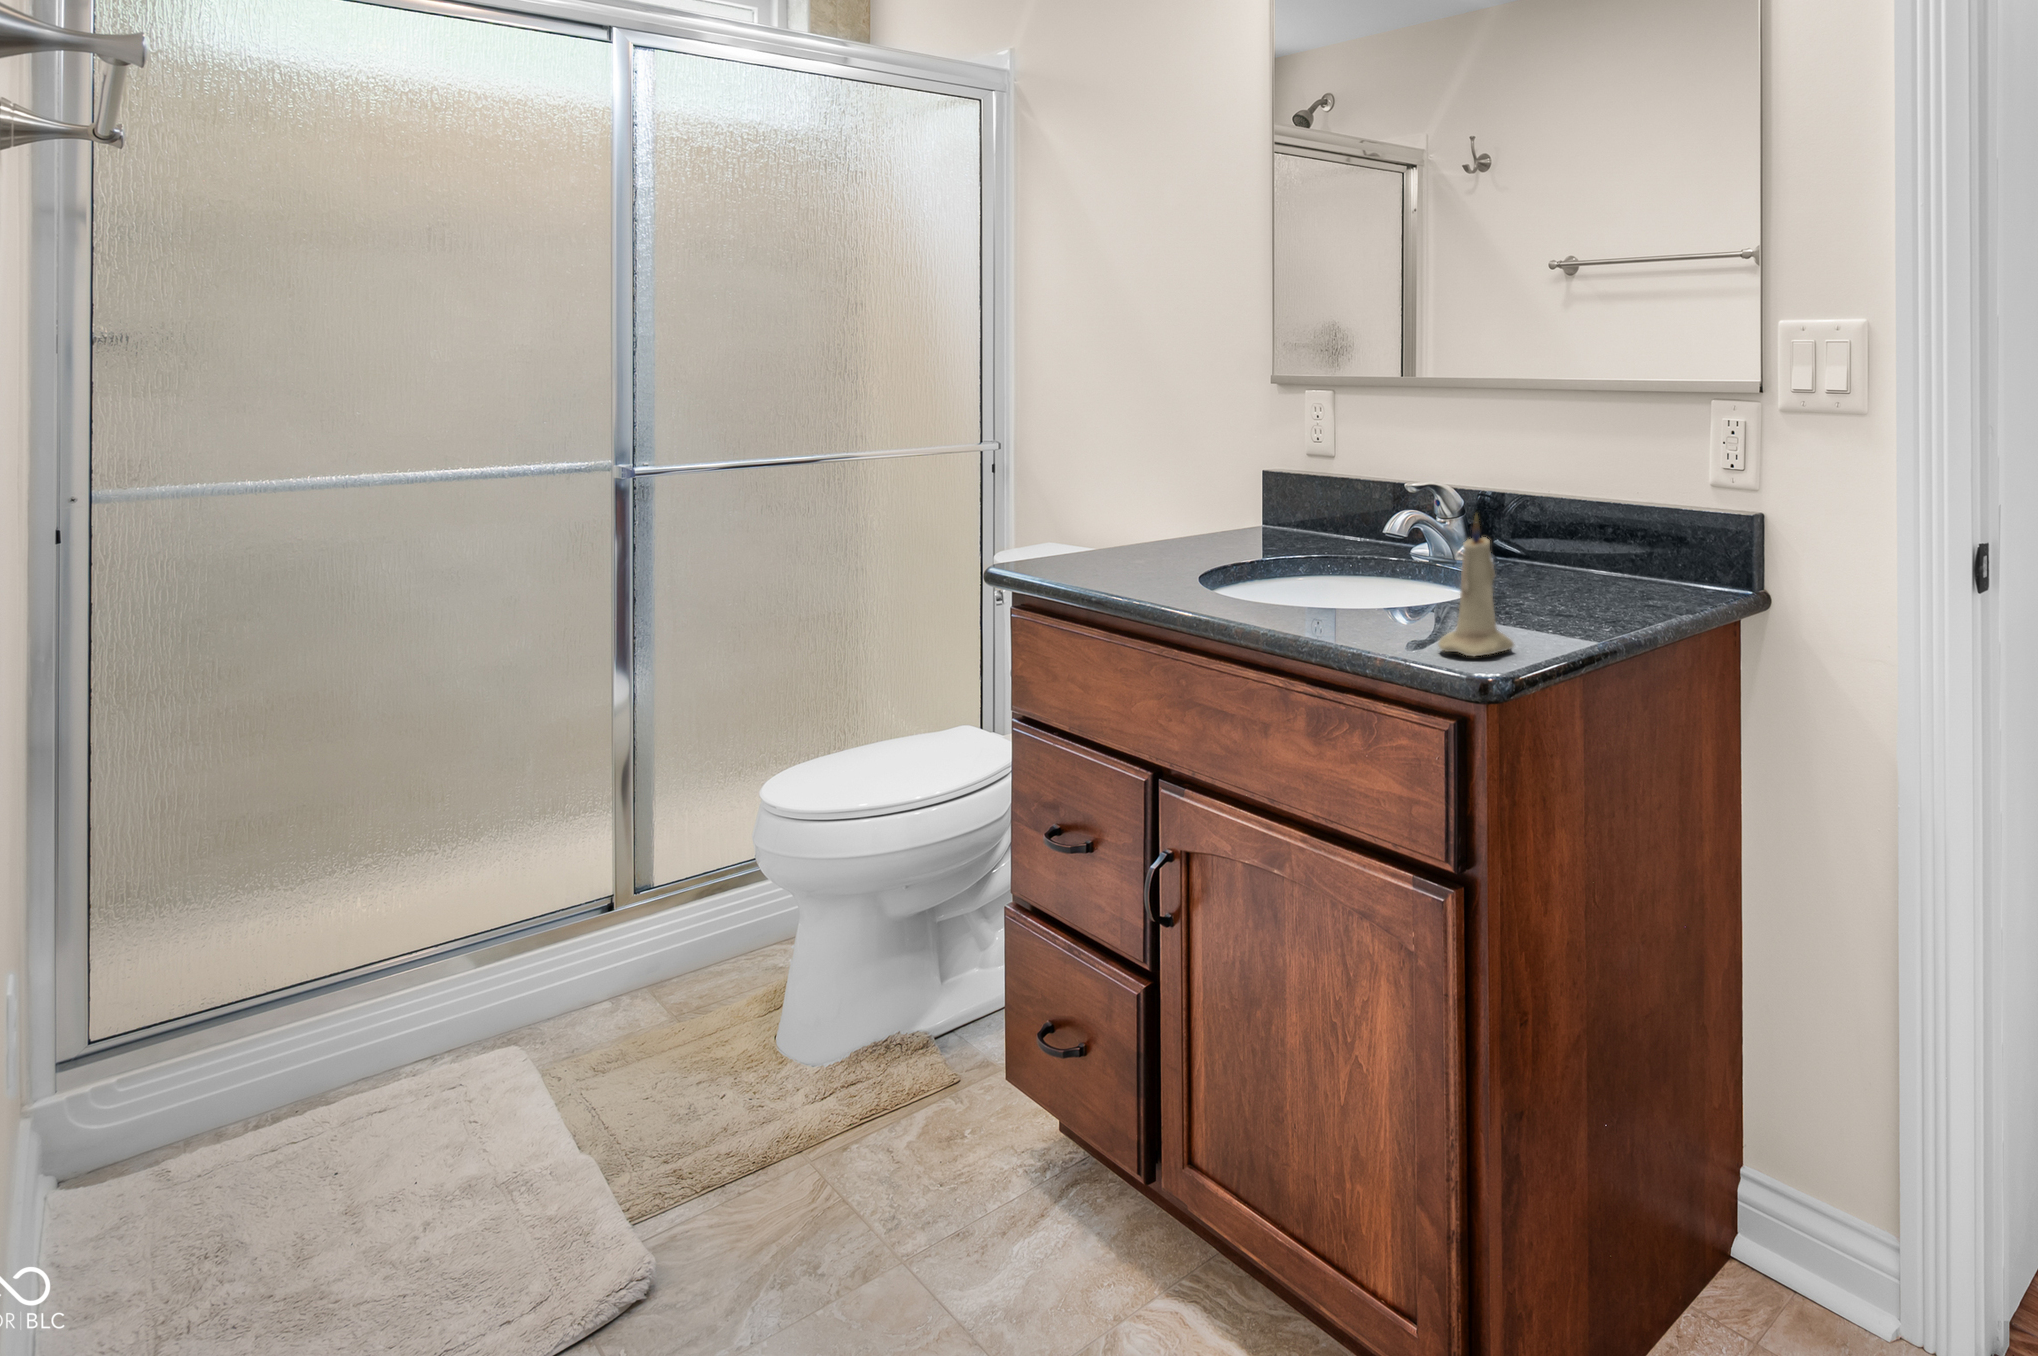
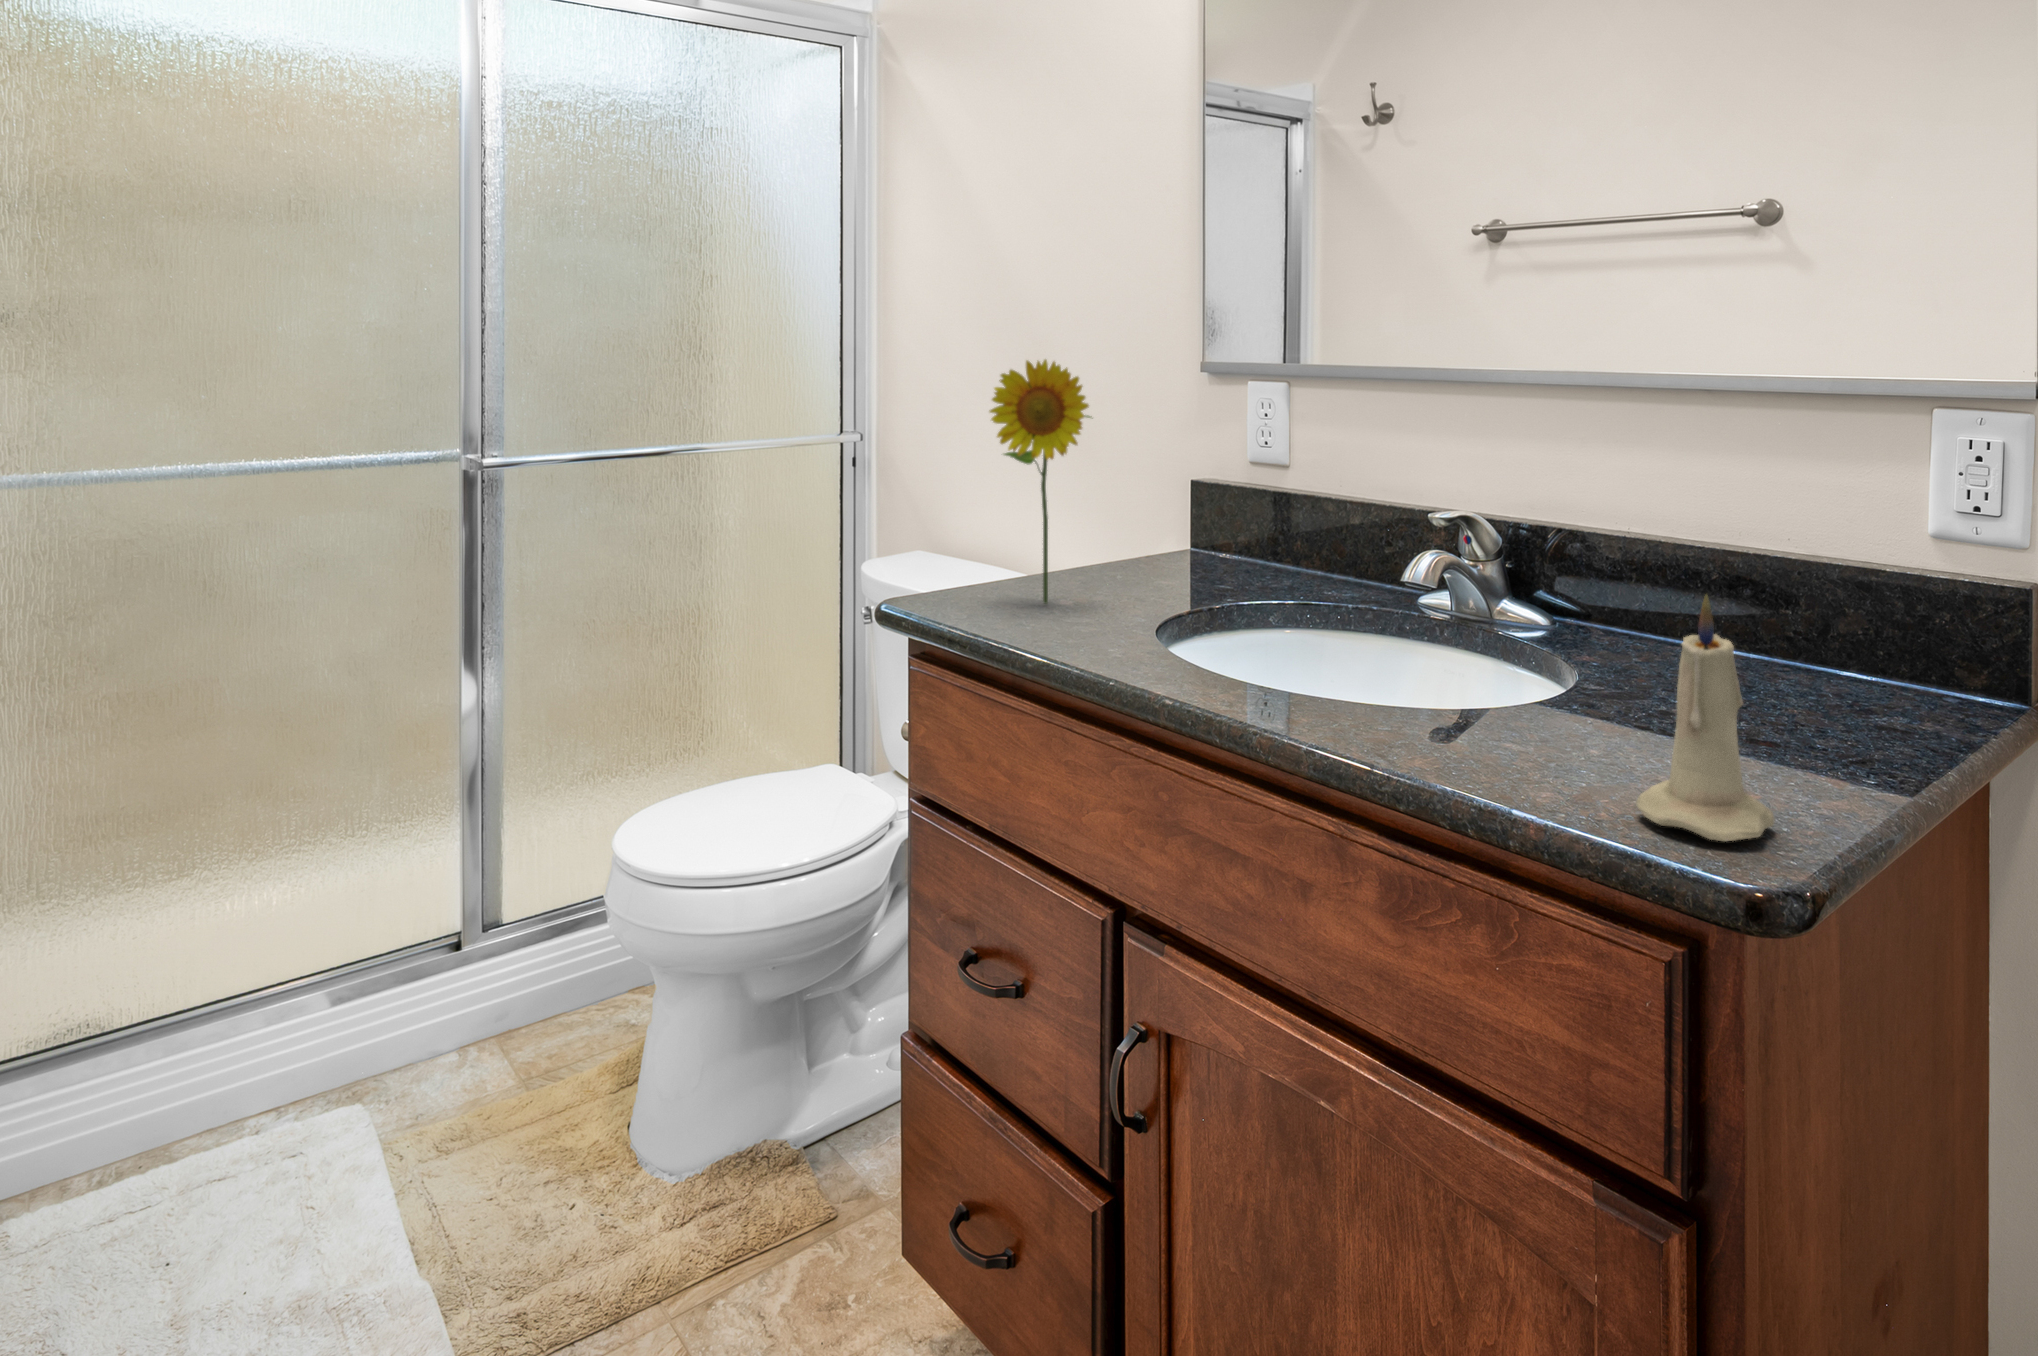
flower: none [1077,374,1163,566] -> present [990,360,1091,604]

